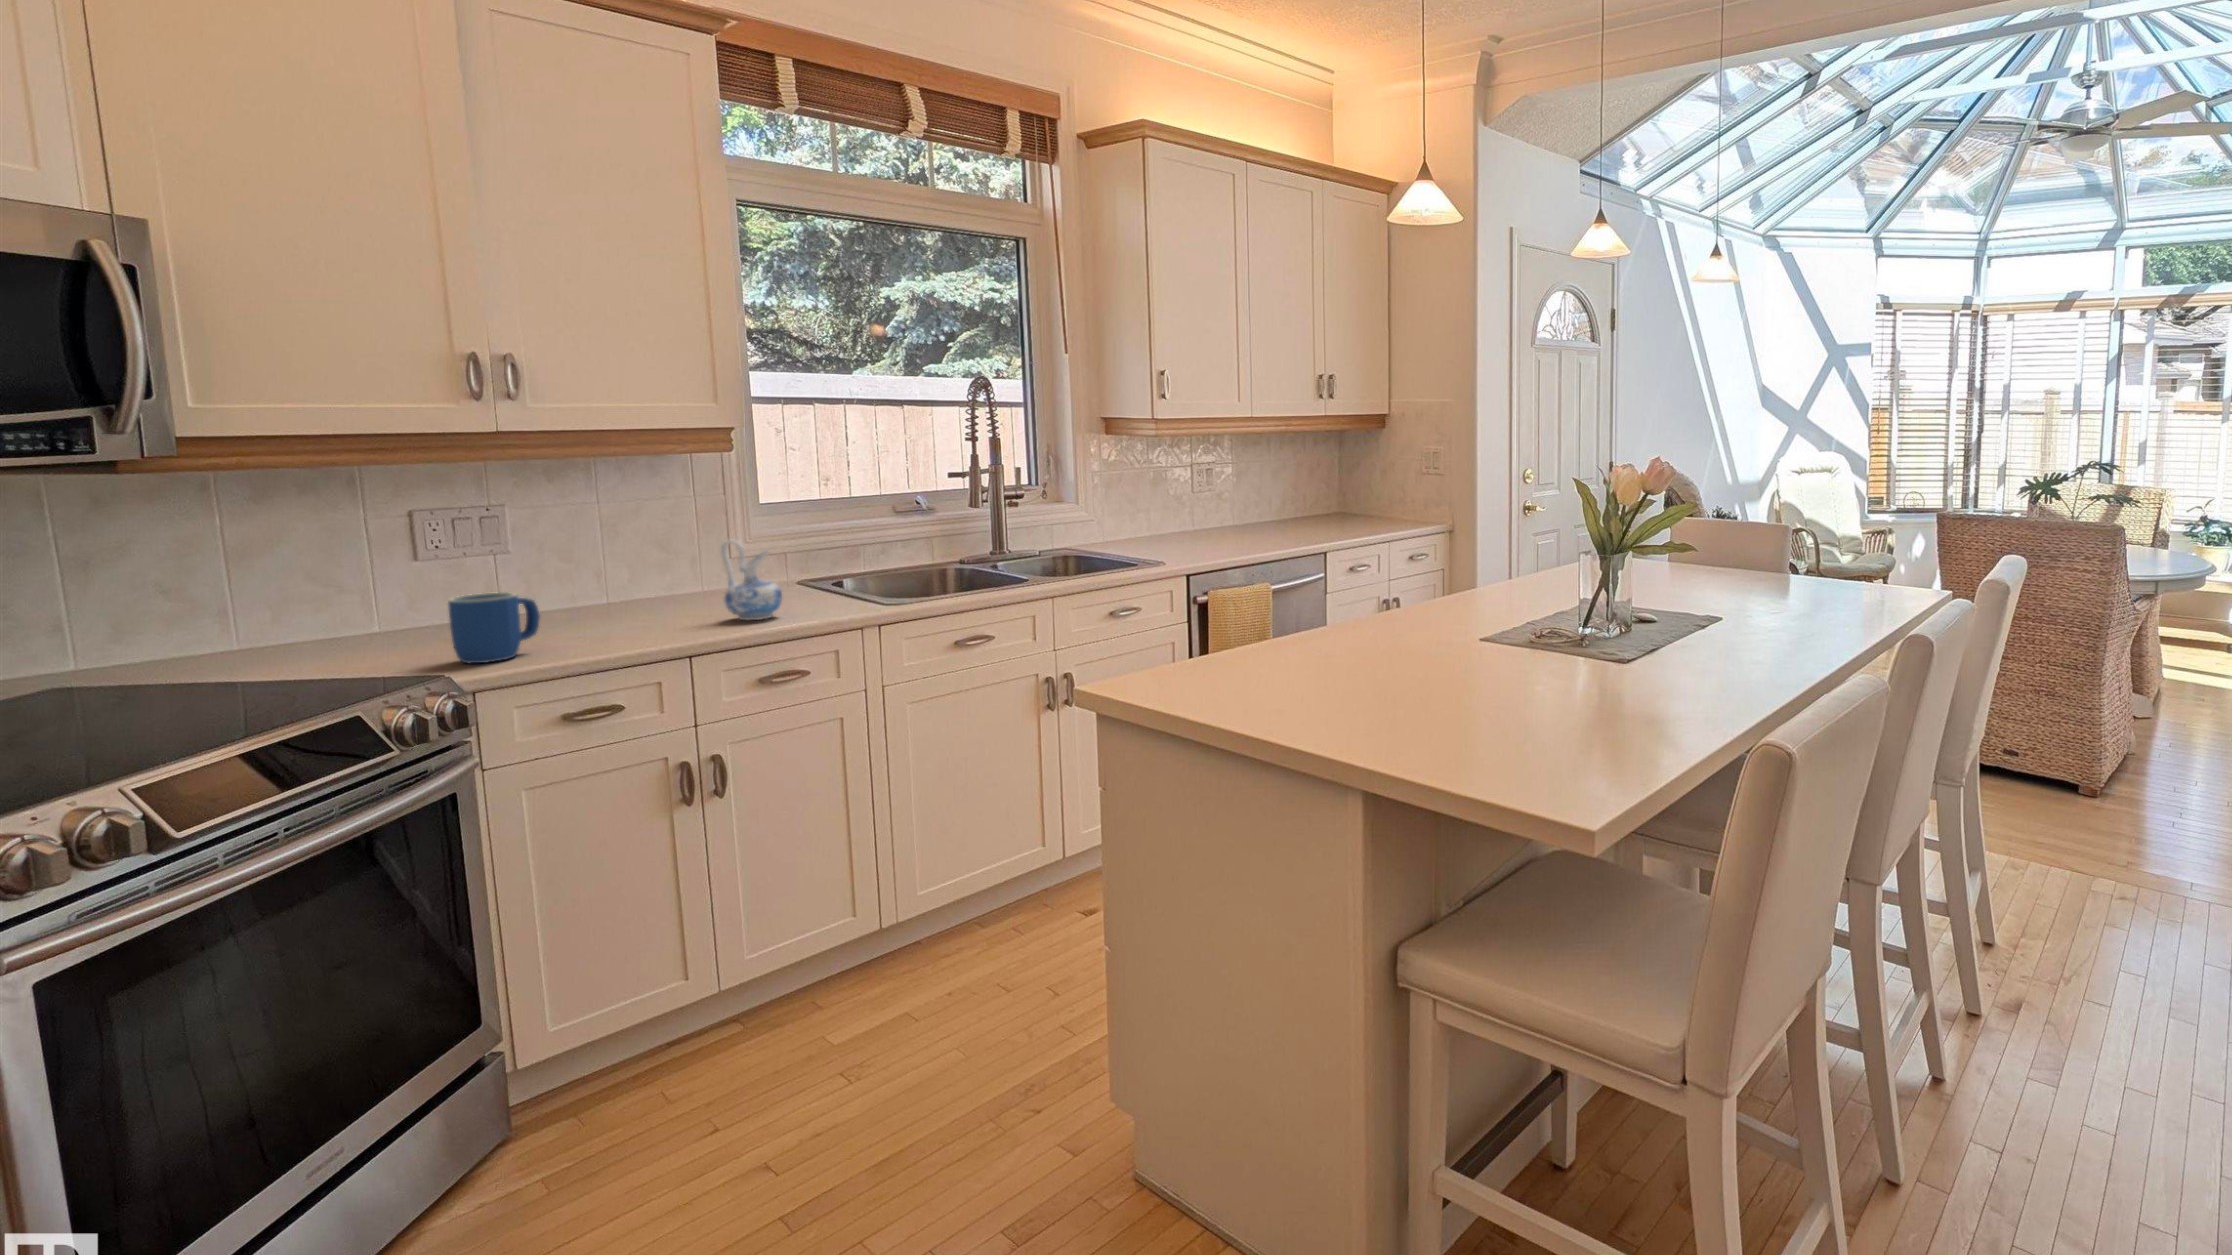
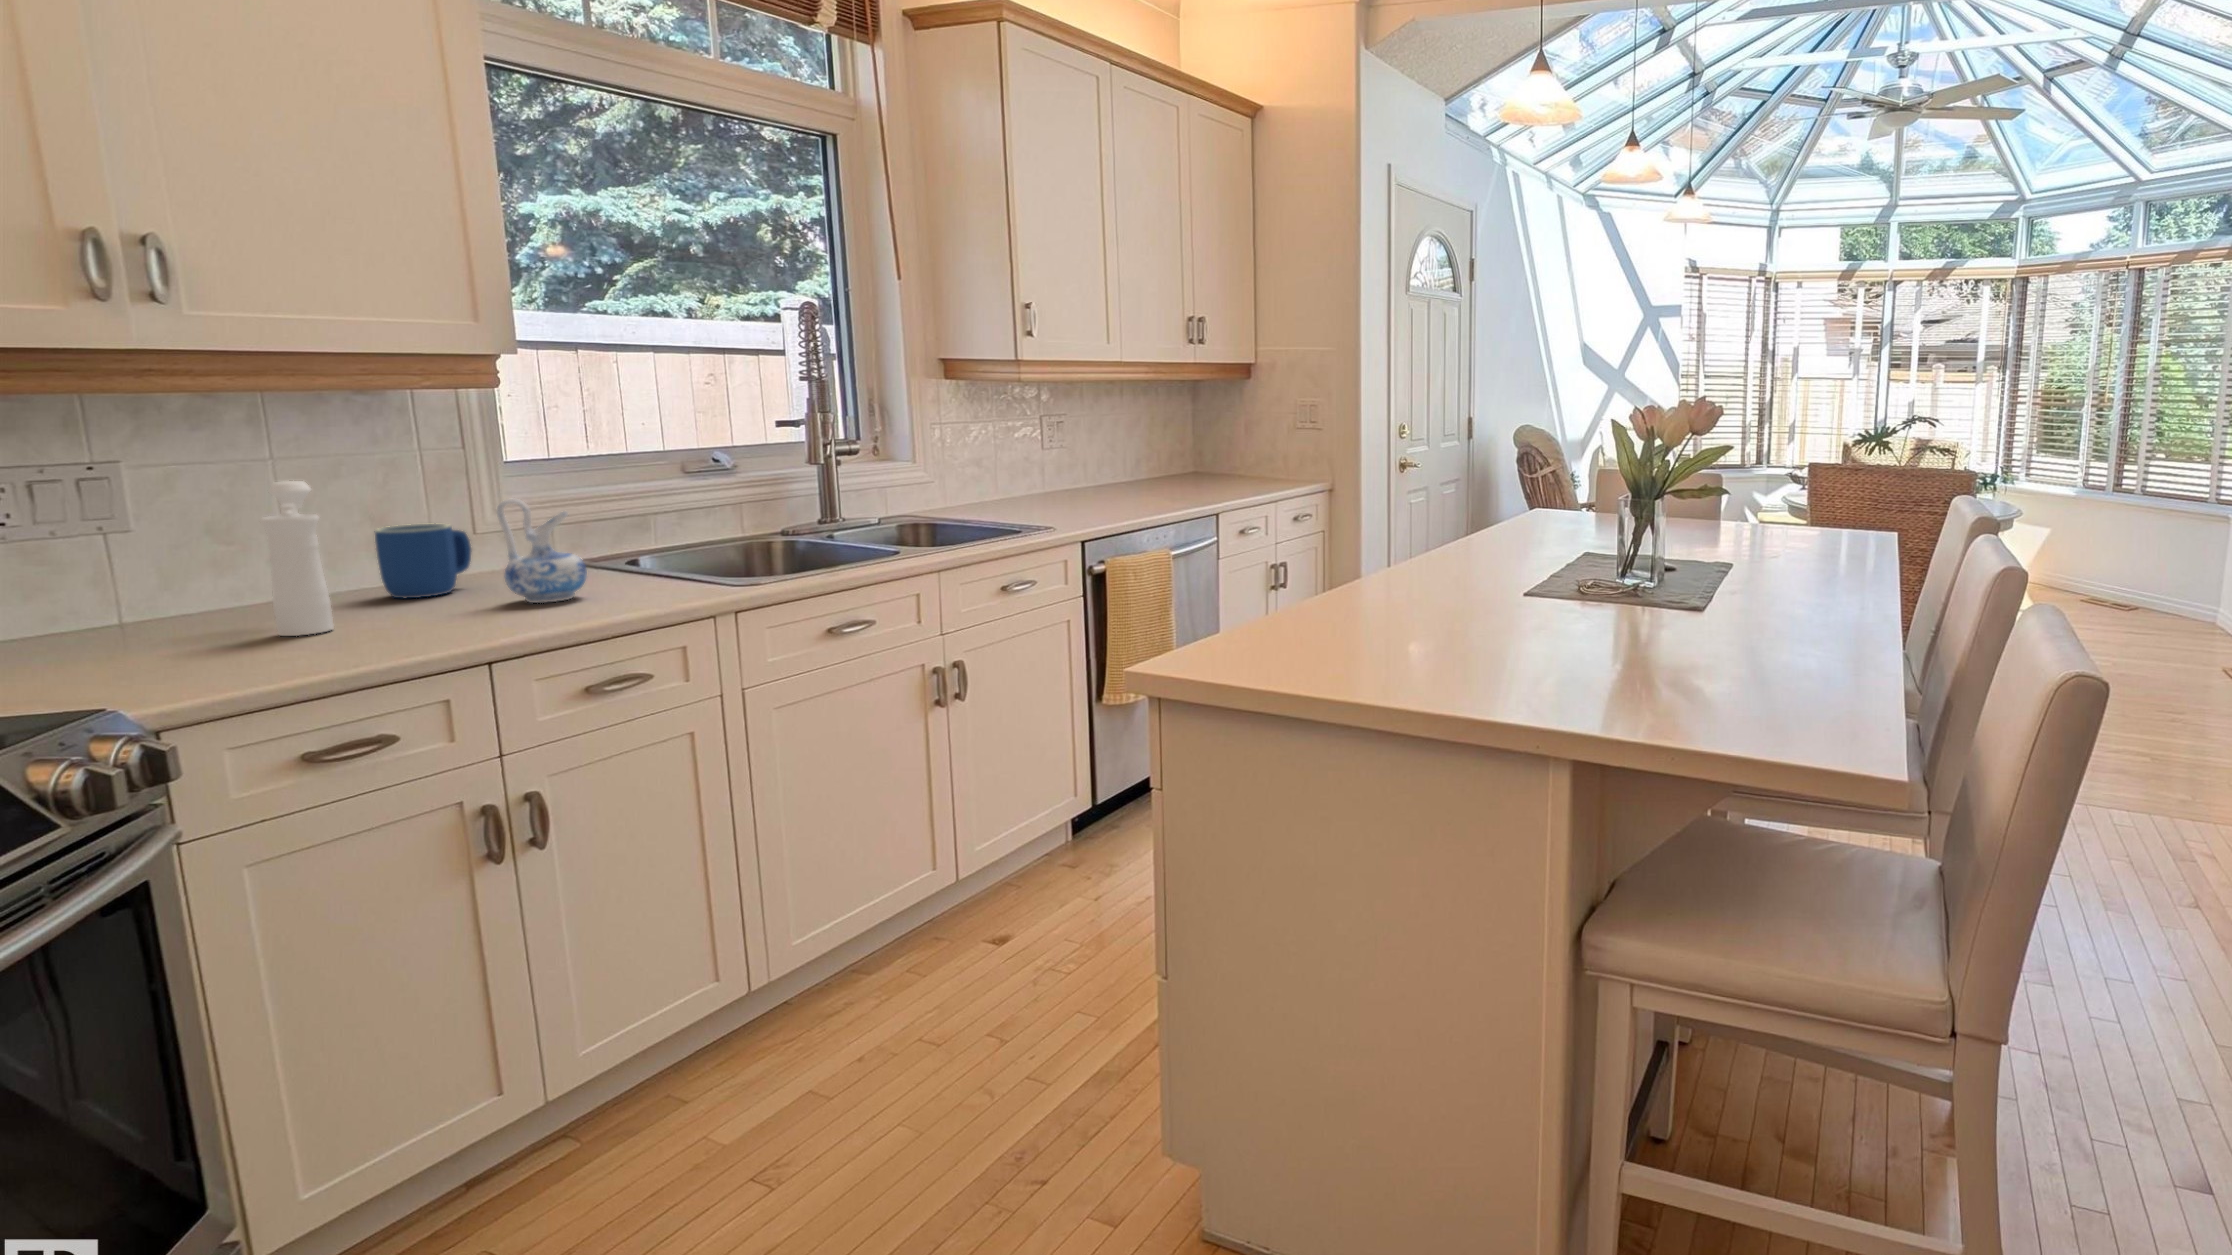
pepper mill: none [561,525,606,640] -> present [260,481,334,636]
mug: present [448,592,540,663] -> present [374,524,471,598]

